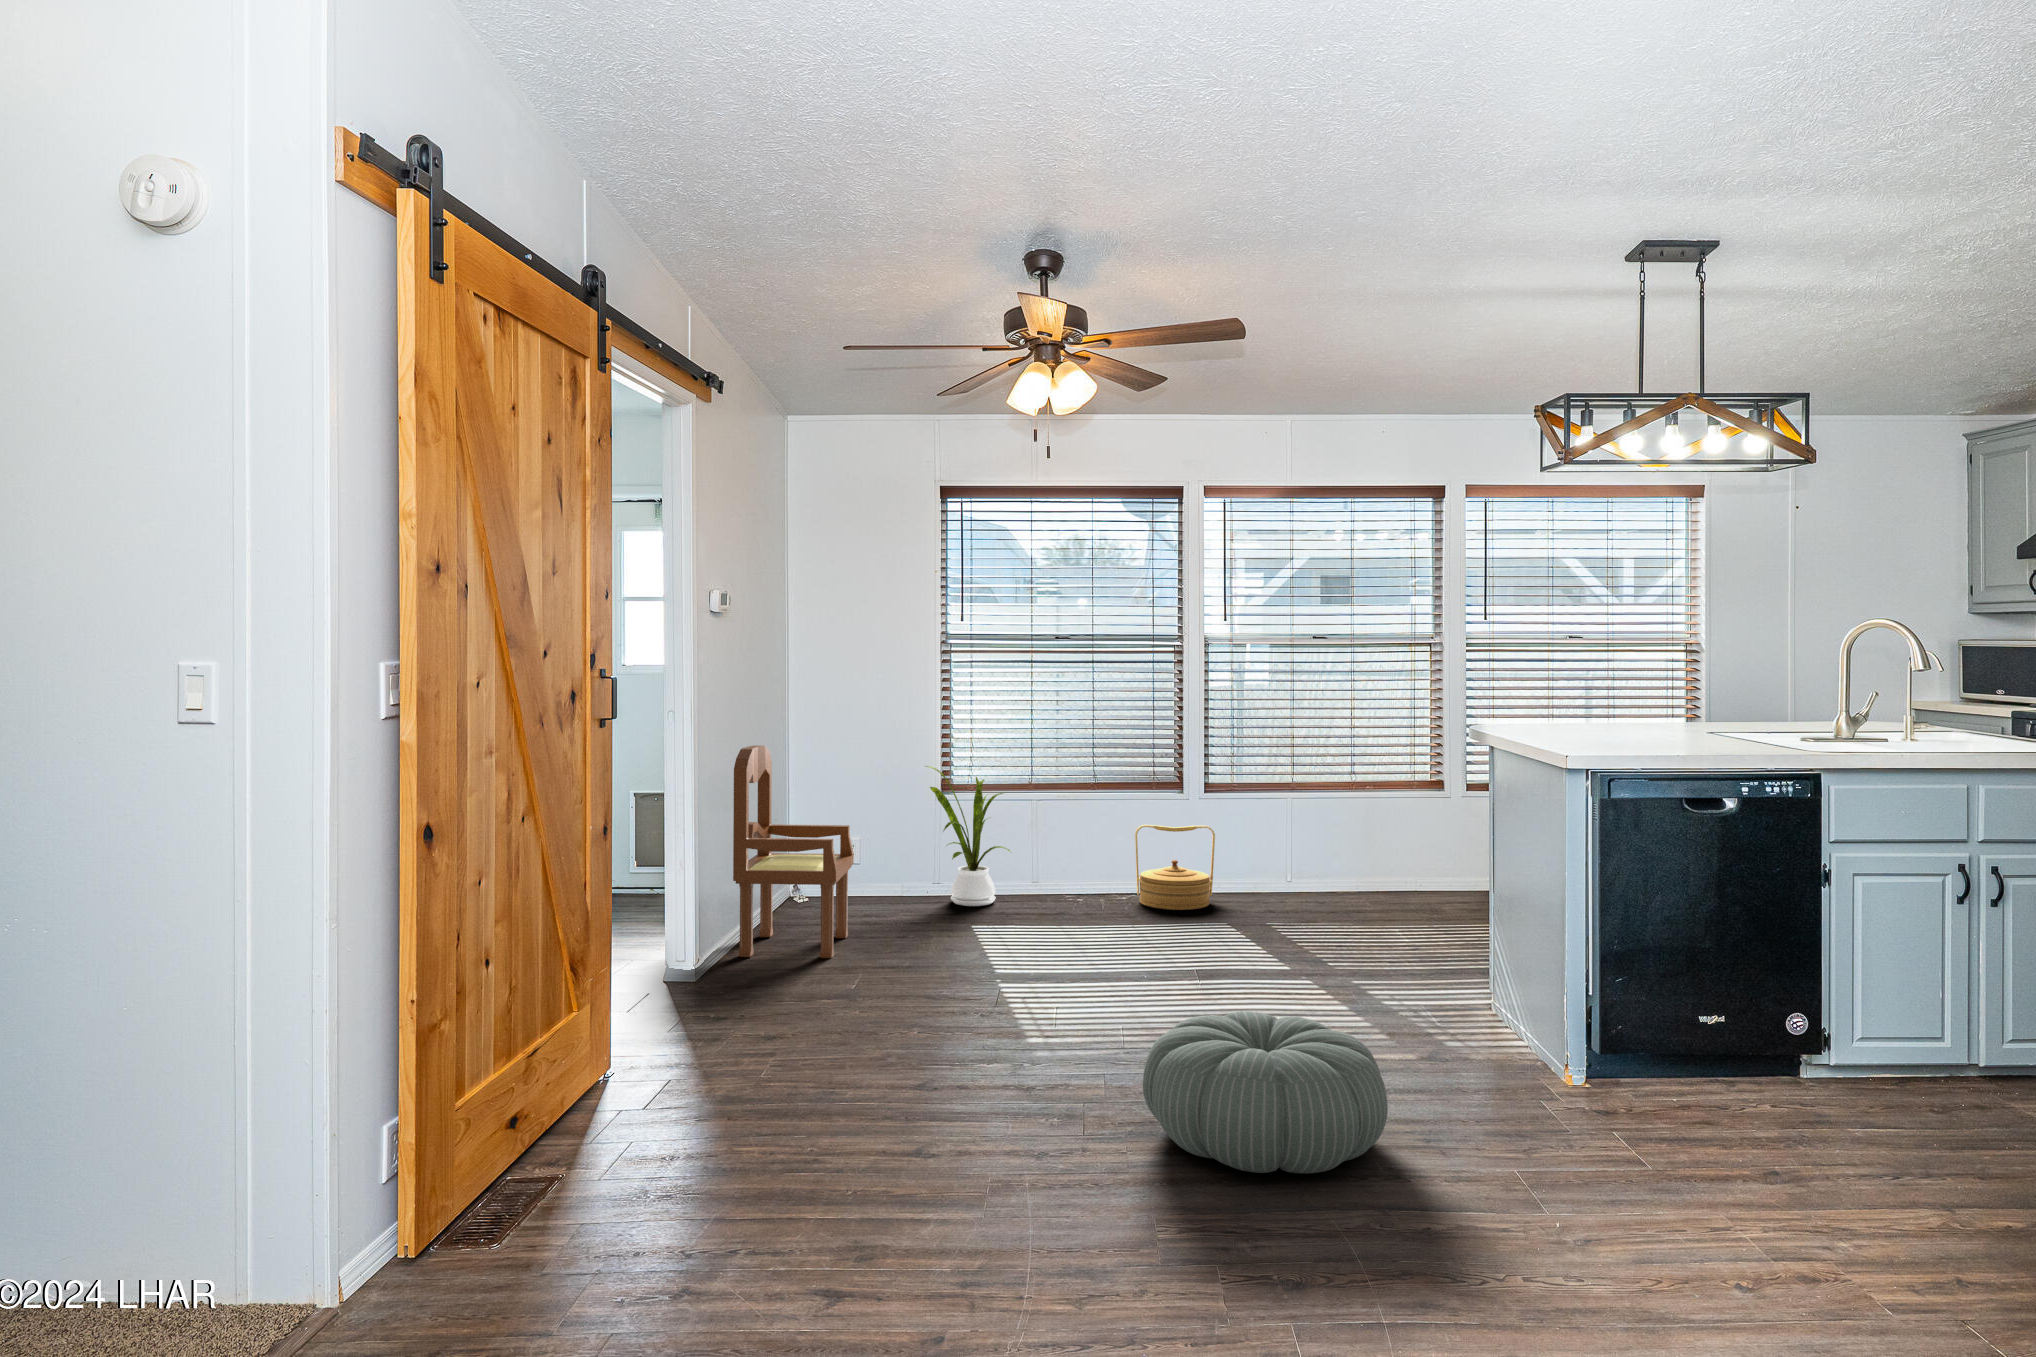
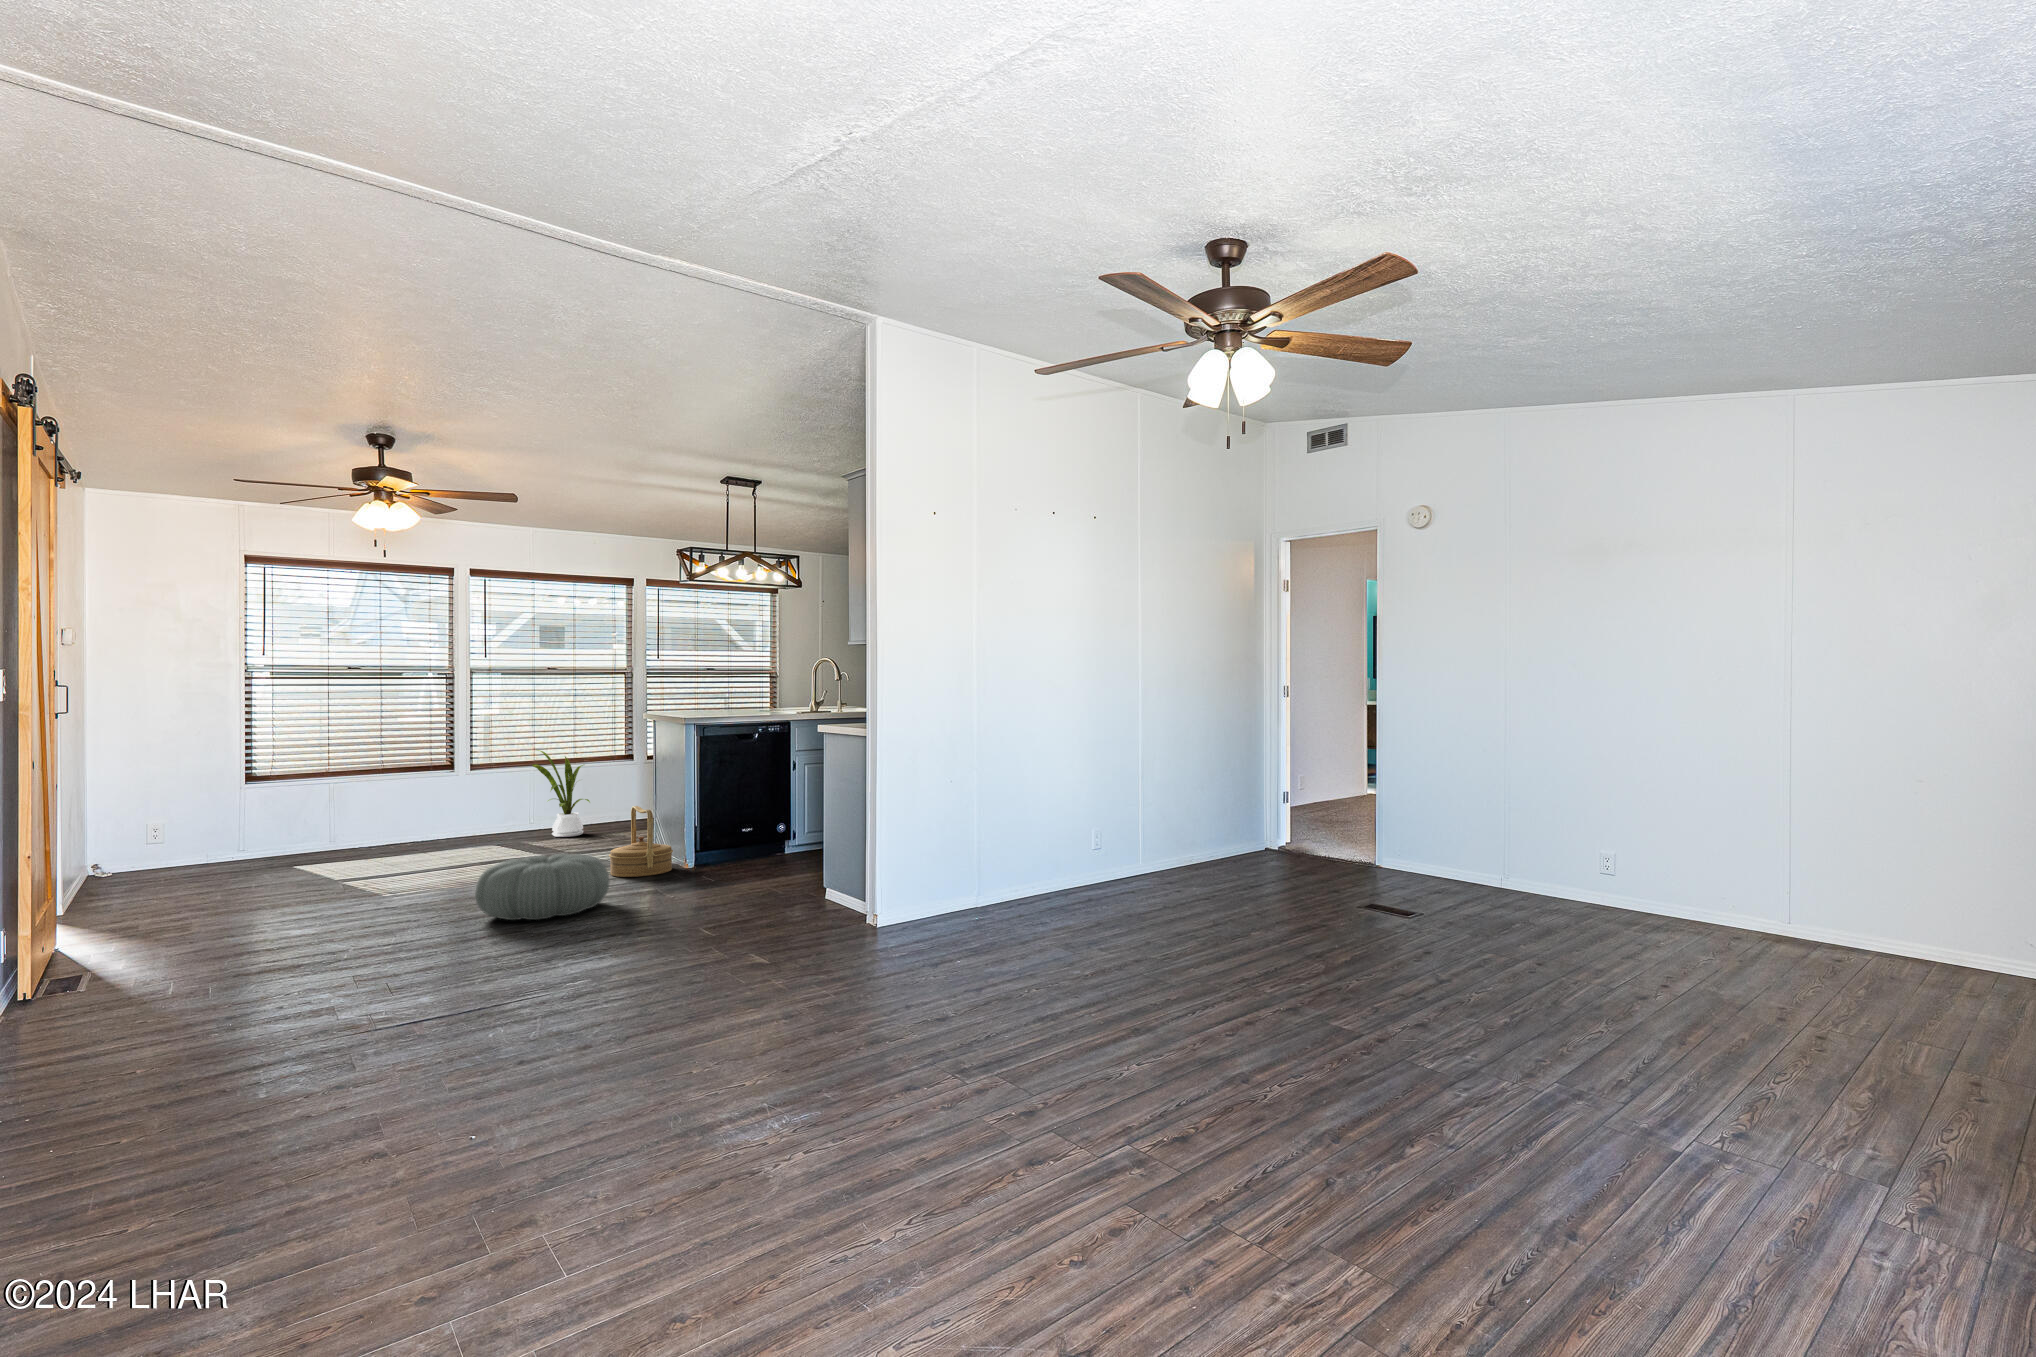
dining chair: present [733,745,854,958] -> none [59,752,172,921]
house plant: present [926,766,1010,906] -> present [532,750,590,837]
woven basket: present [1135,825,1215,910] -> present [609,806,673,877]

